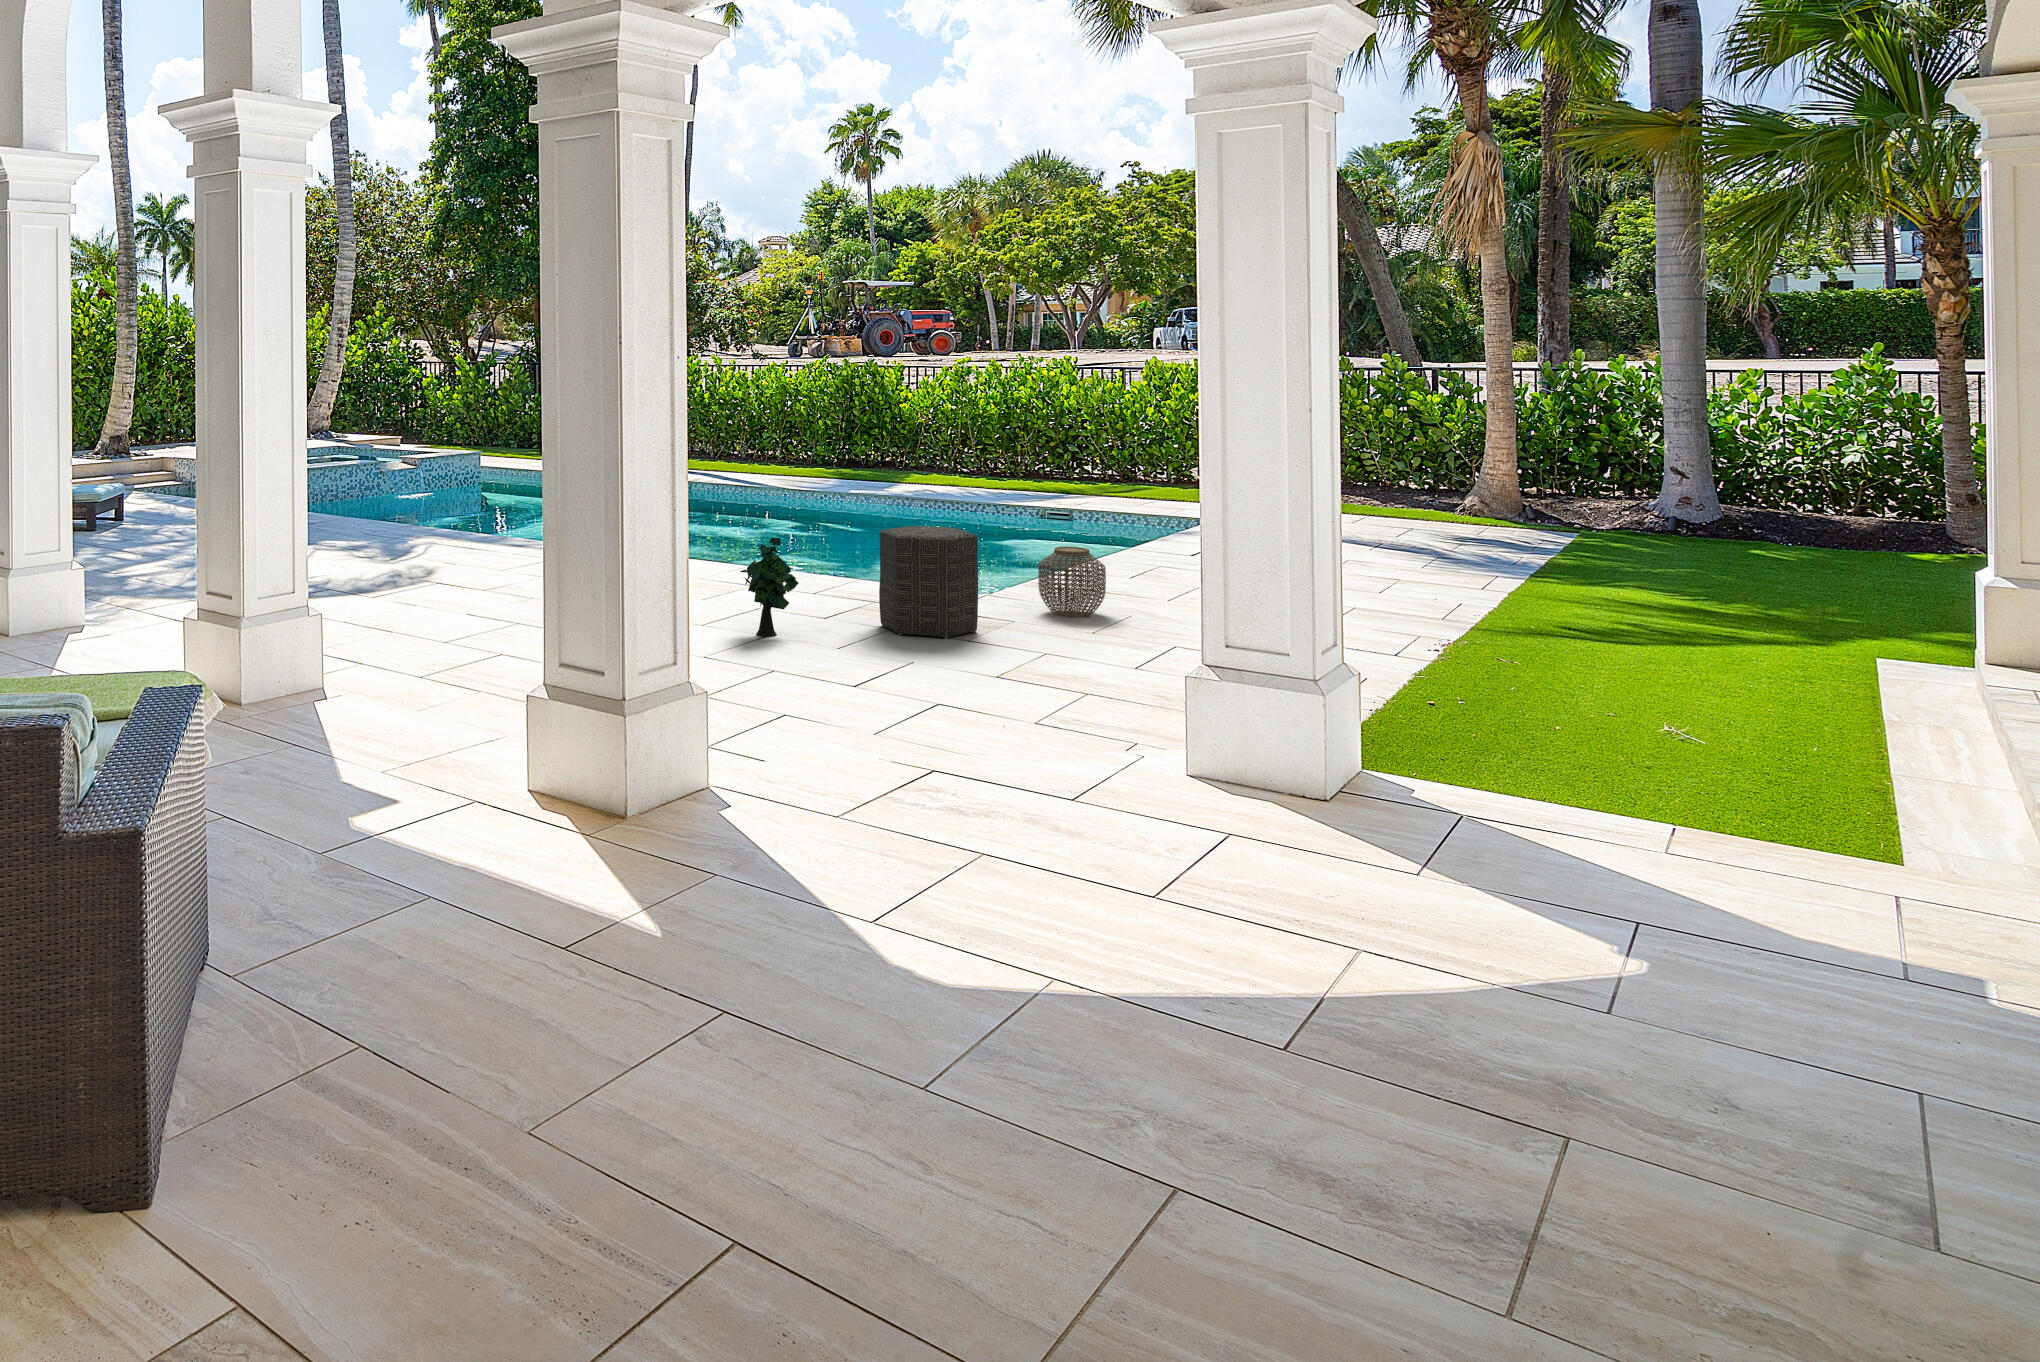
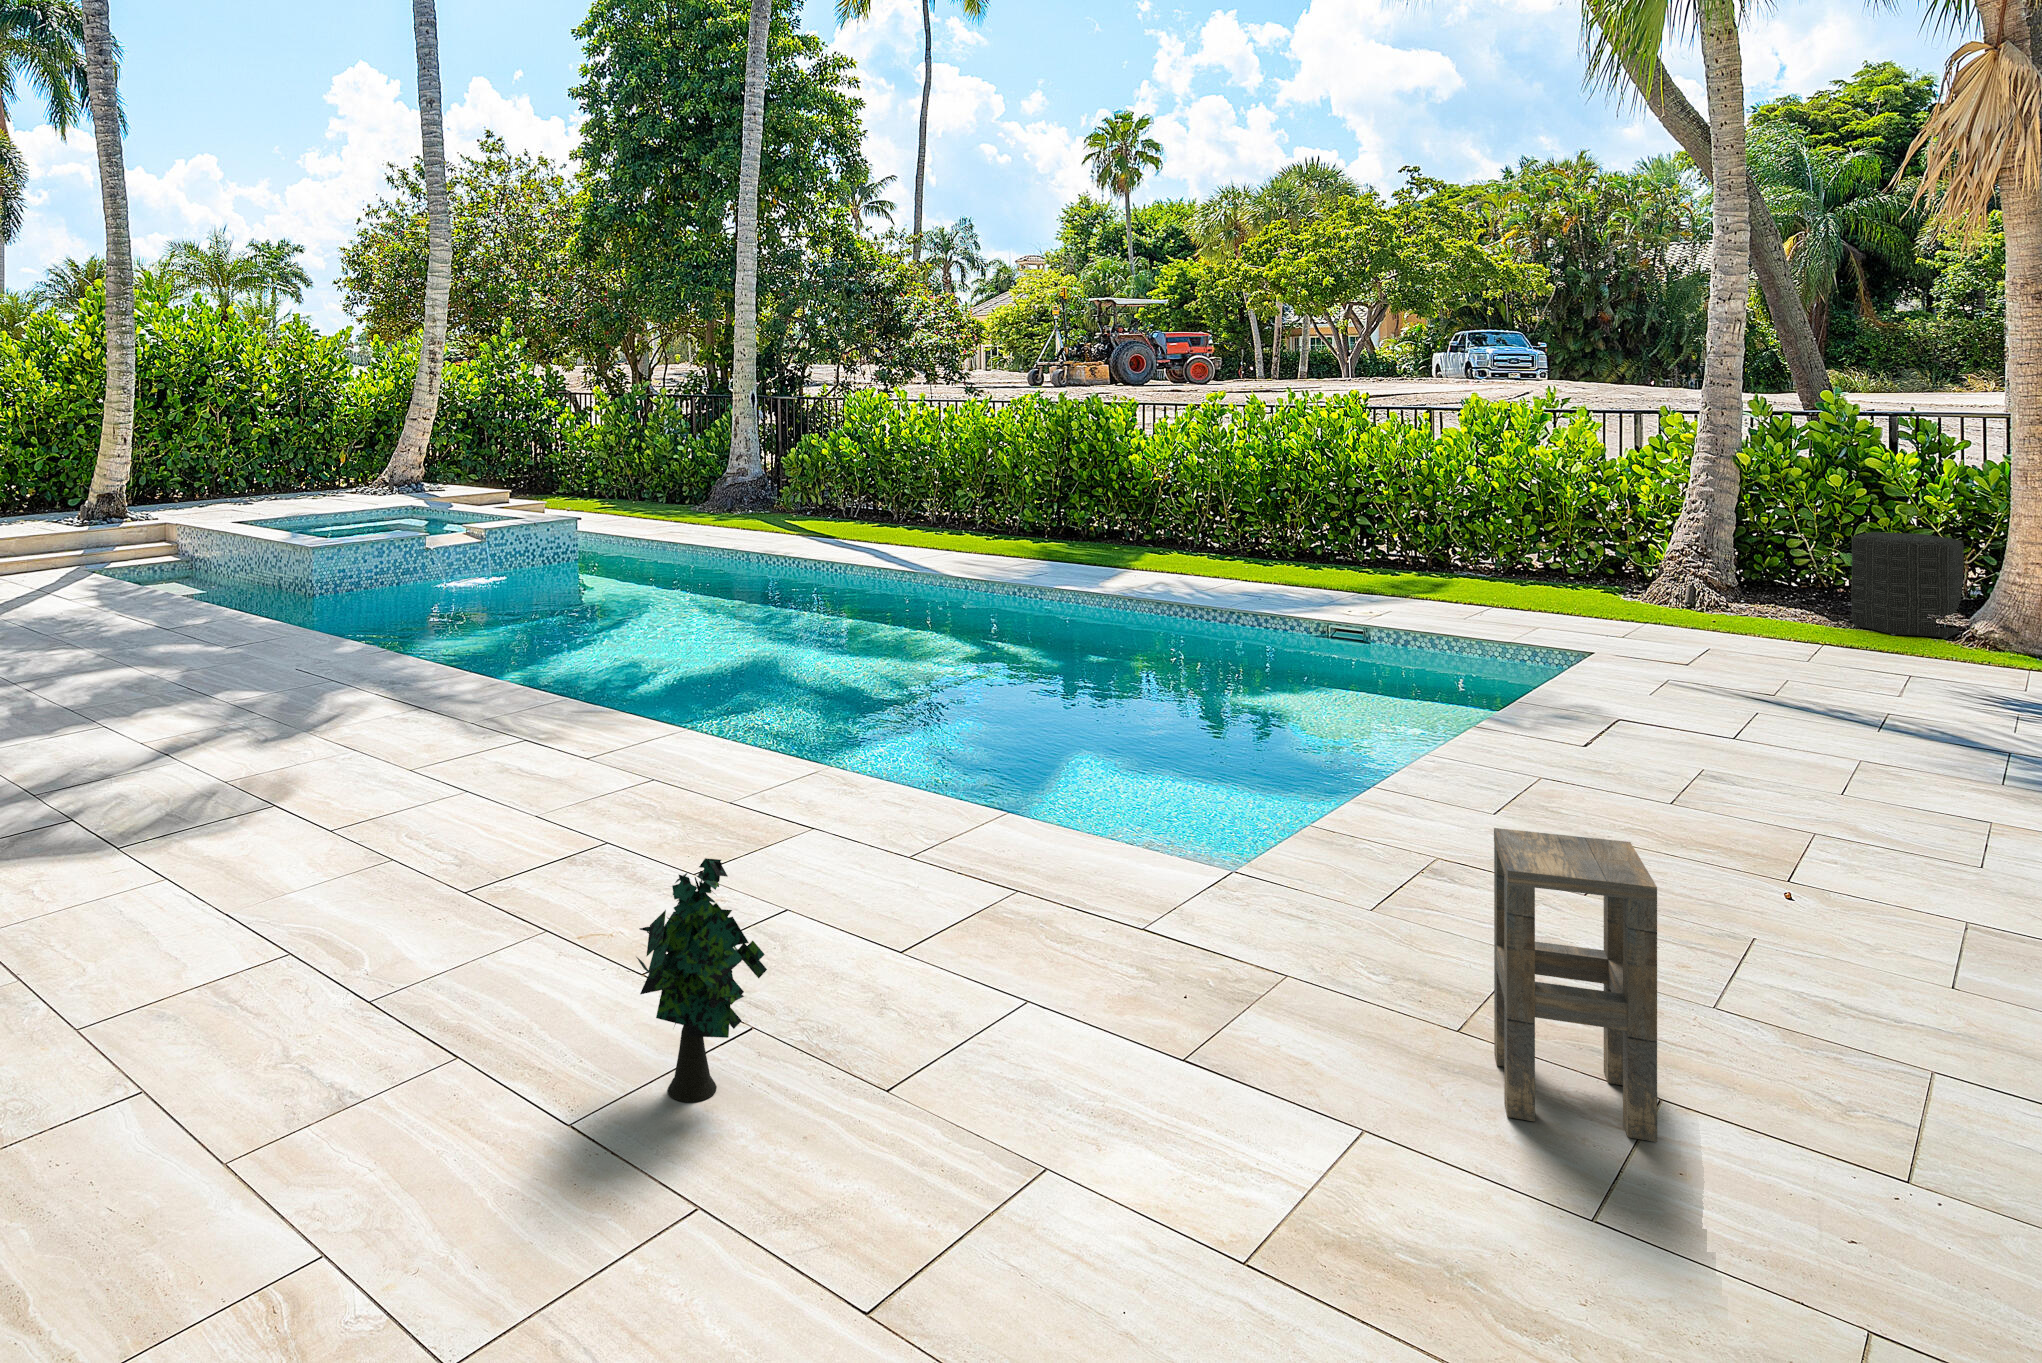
ottoman: present [879,526,978,638] -> present [1851,532,1964,639]
side table: none [1105,529,1164,640] -> present [1494,828,1657,1142]
woven basket: present [1038,547,1106,617] -> none [1336,835,1487,1008]

